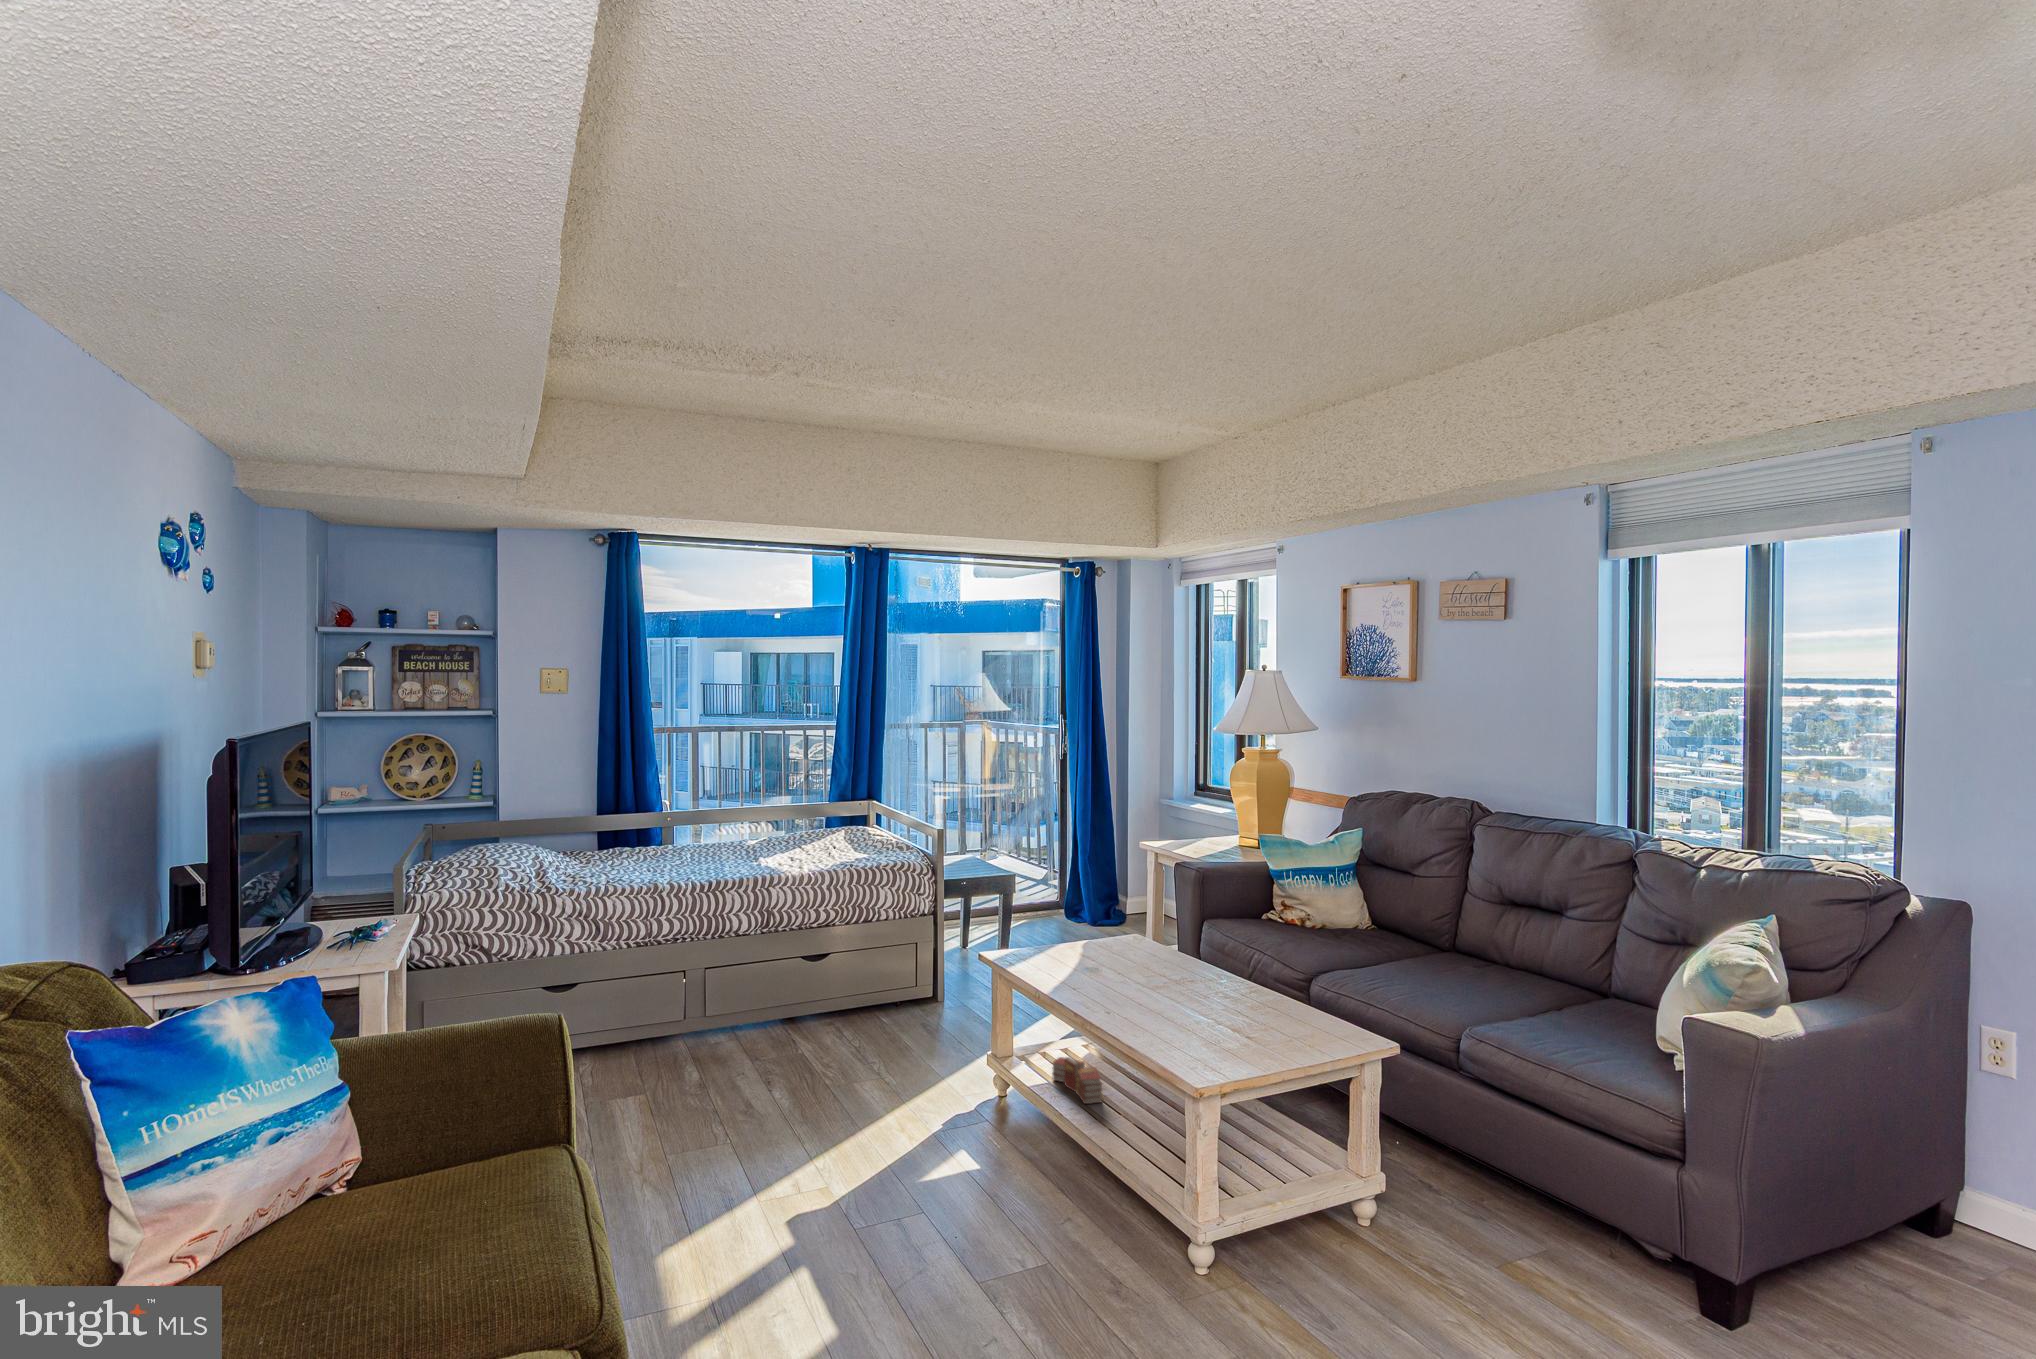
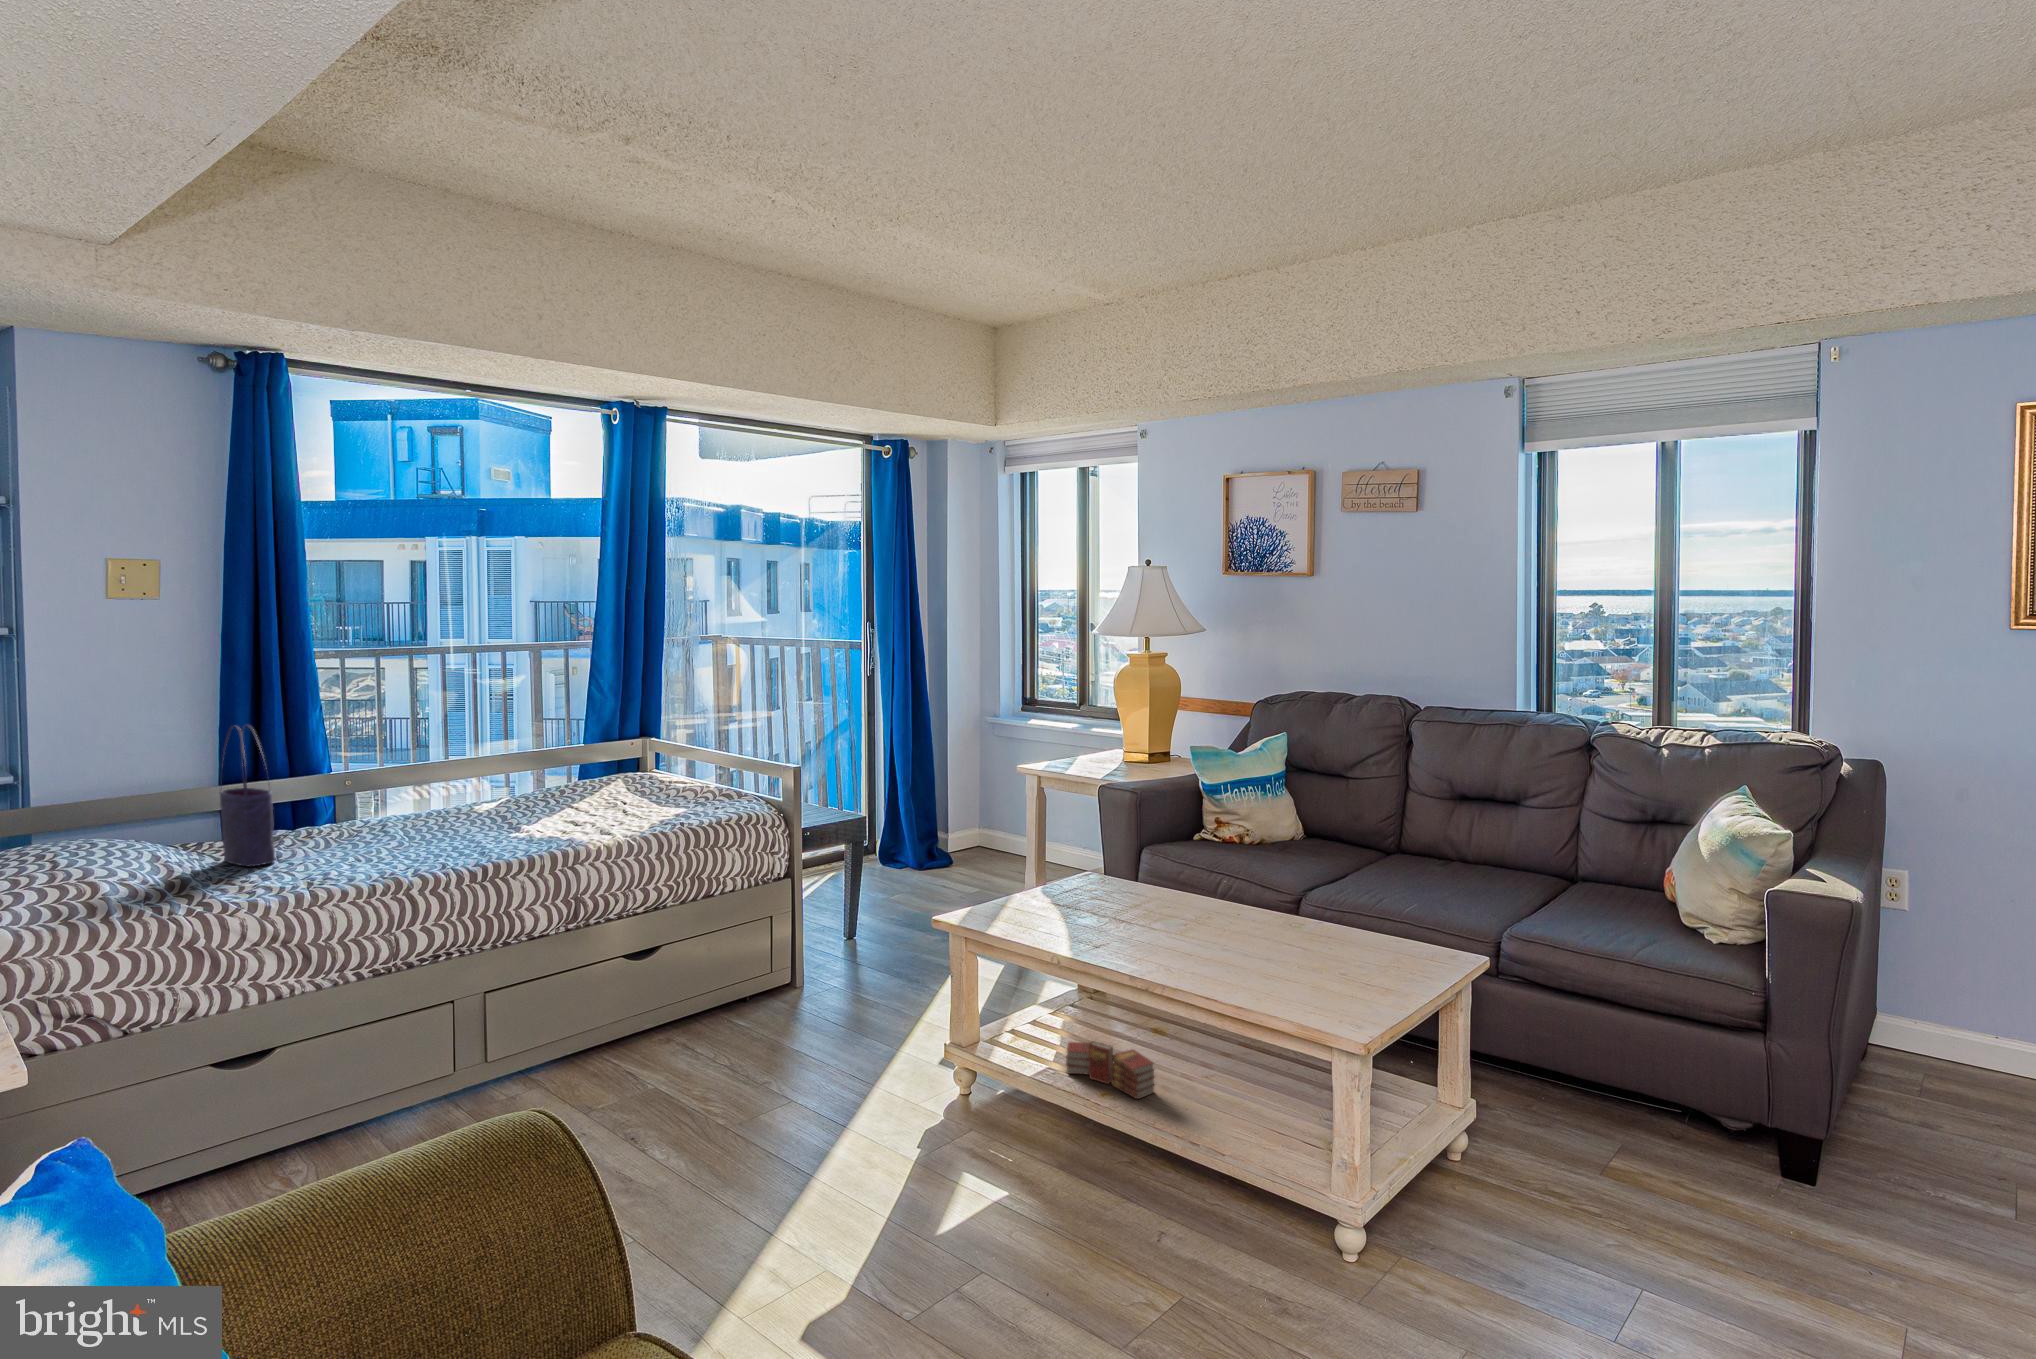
tote bag: none [576,779,602,869] -> present [220,725,275,866]

